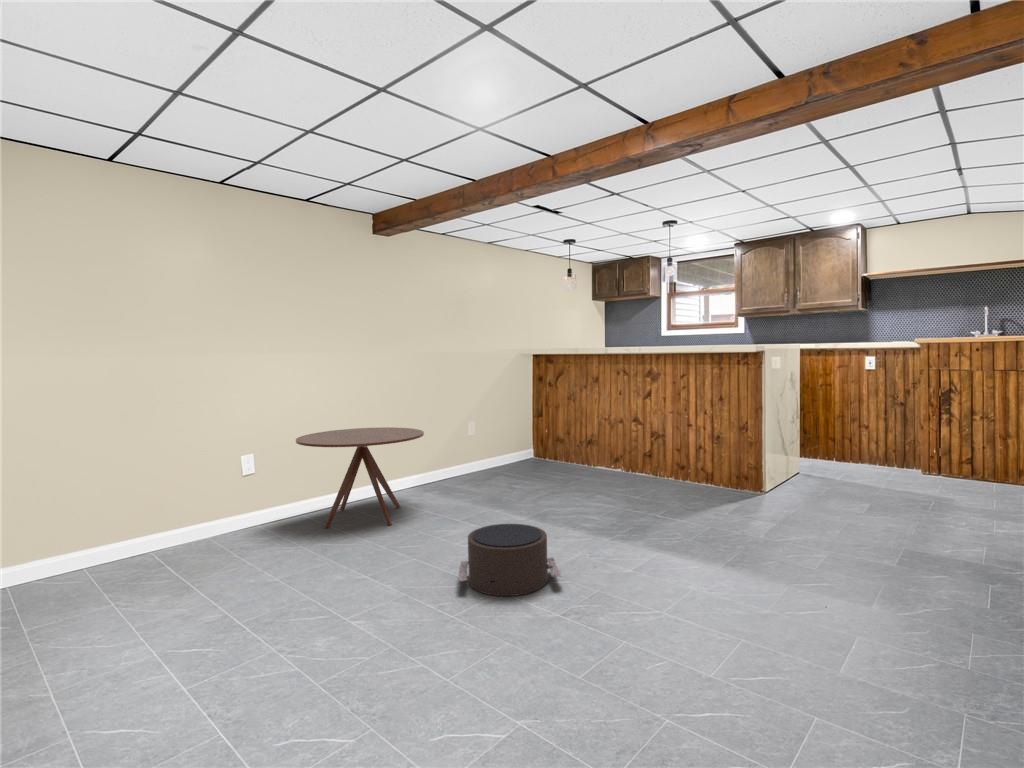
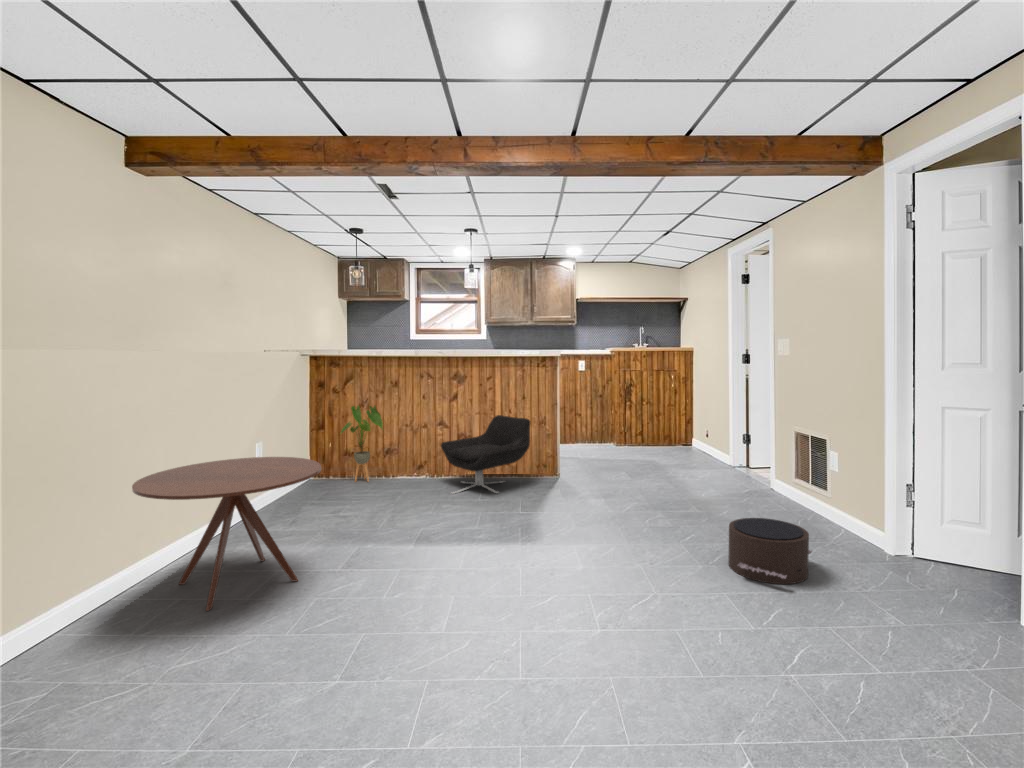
house plant: none [538,397,583,470] -> present [341,406,383,481]
lounge chair: none [609,415,707,499] -> present [441,415,530,494]
pouf: present [458,524,560,596] -> present [729,518,812,584]

